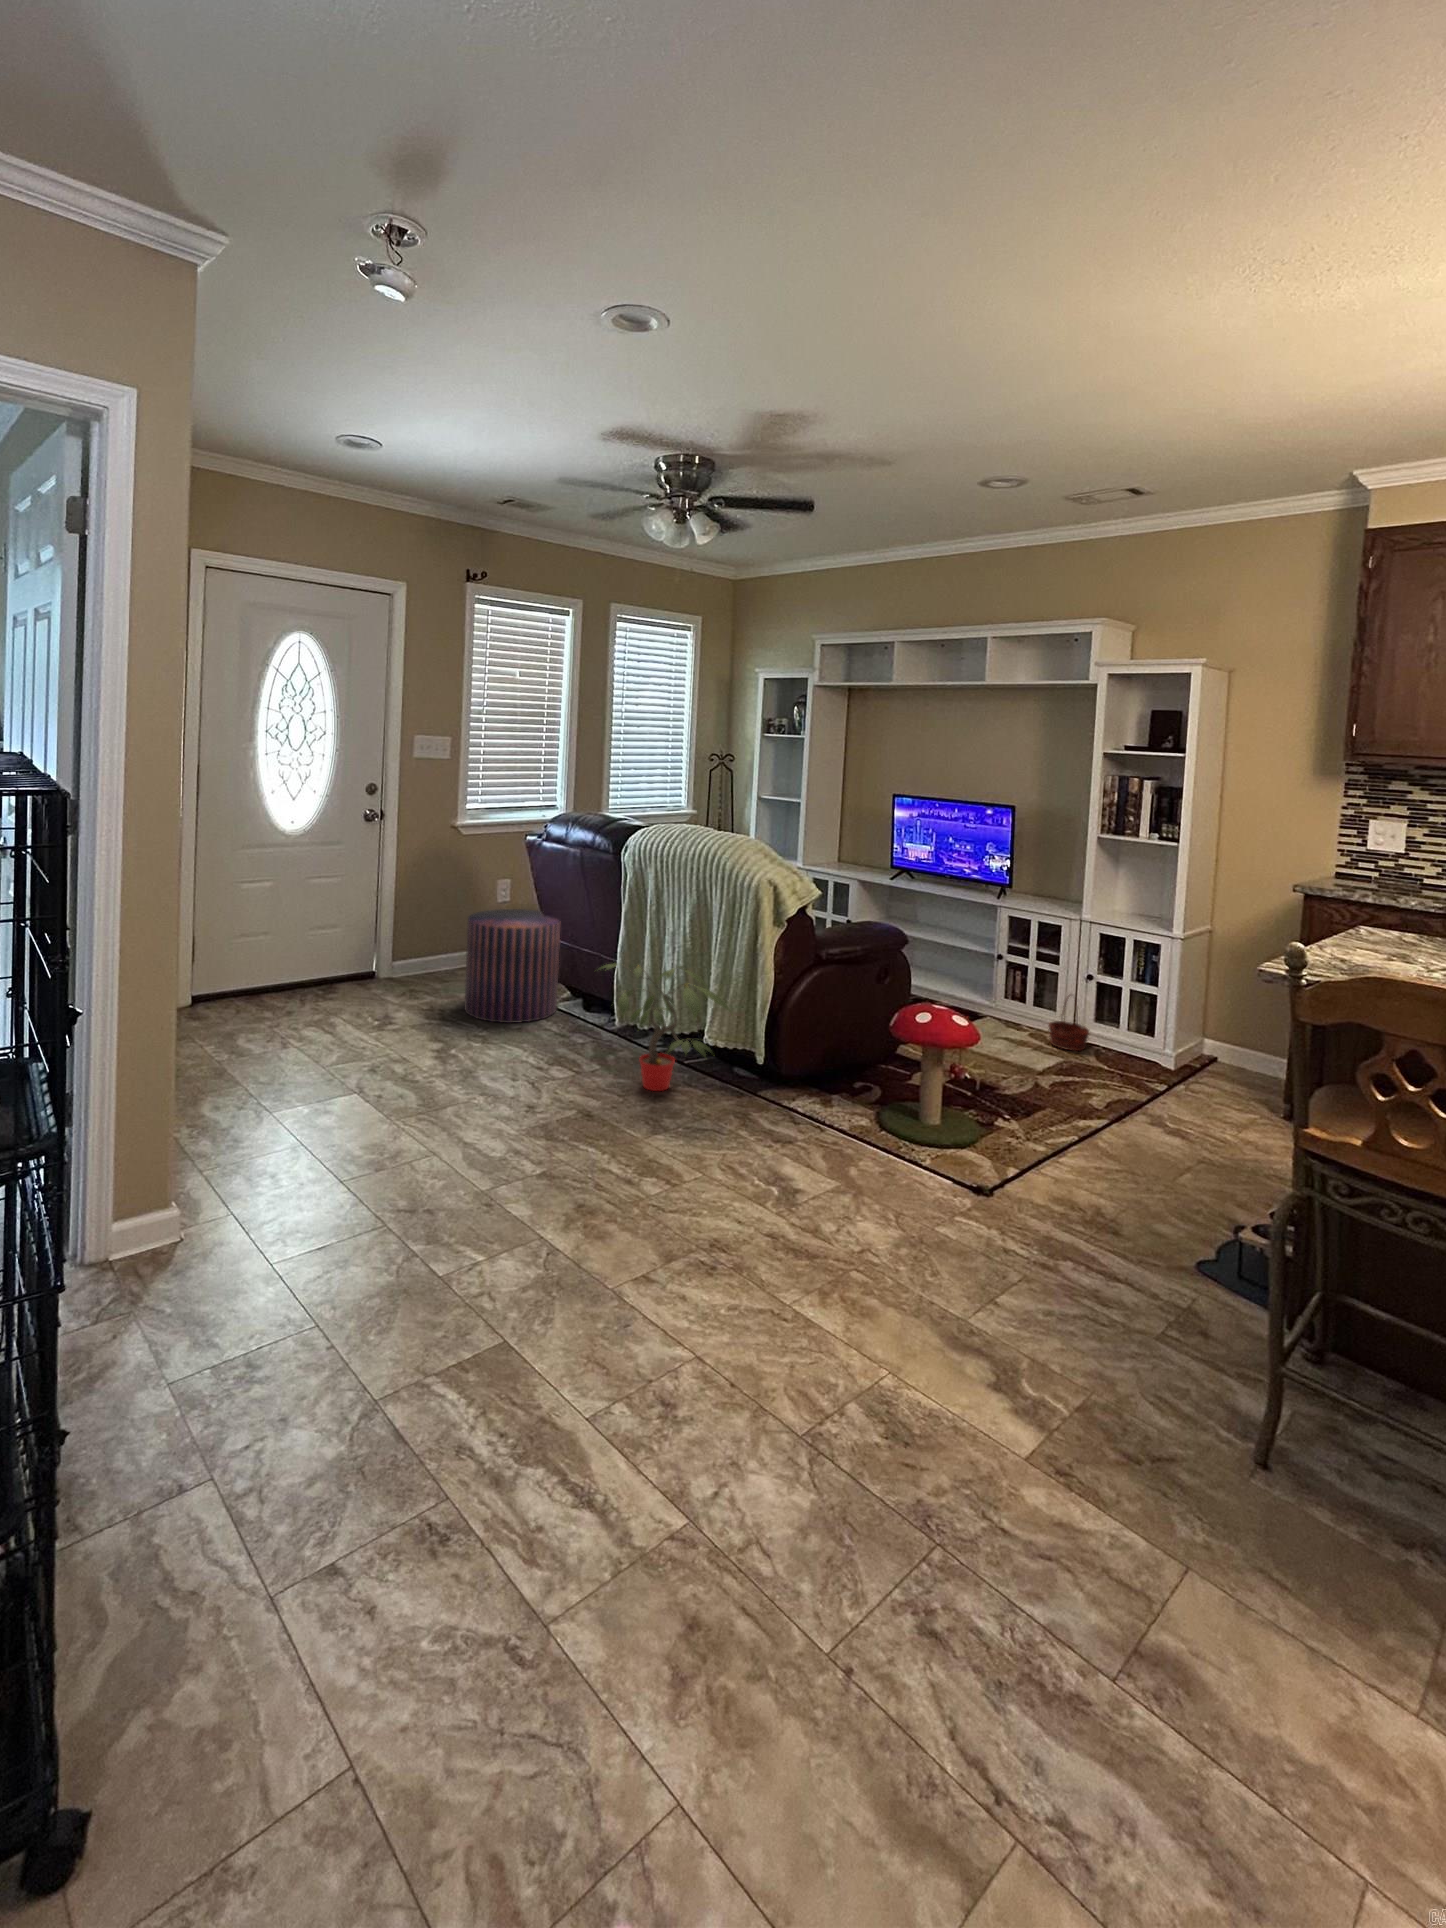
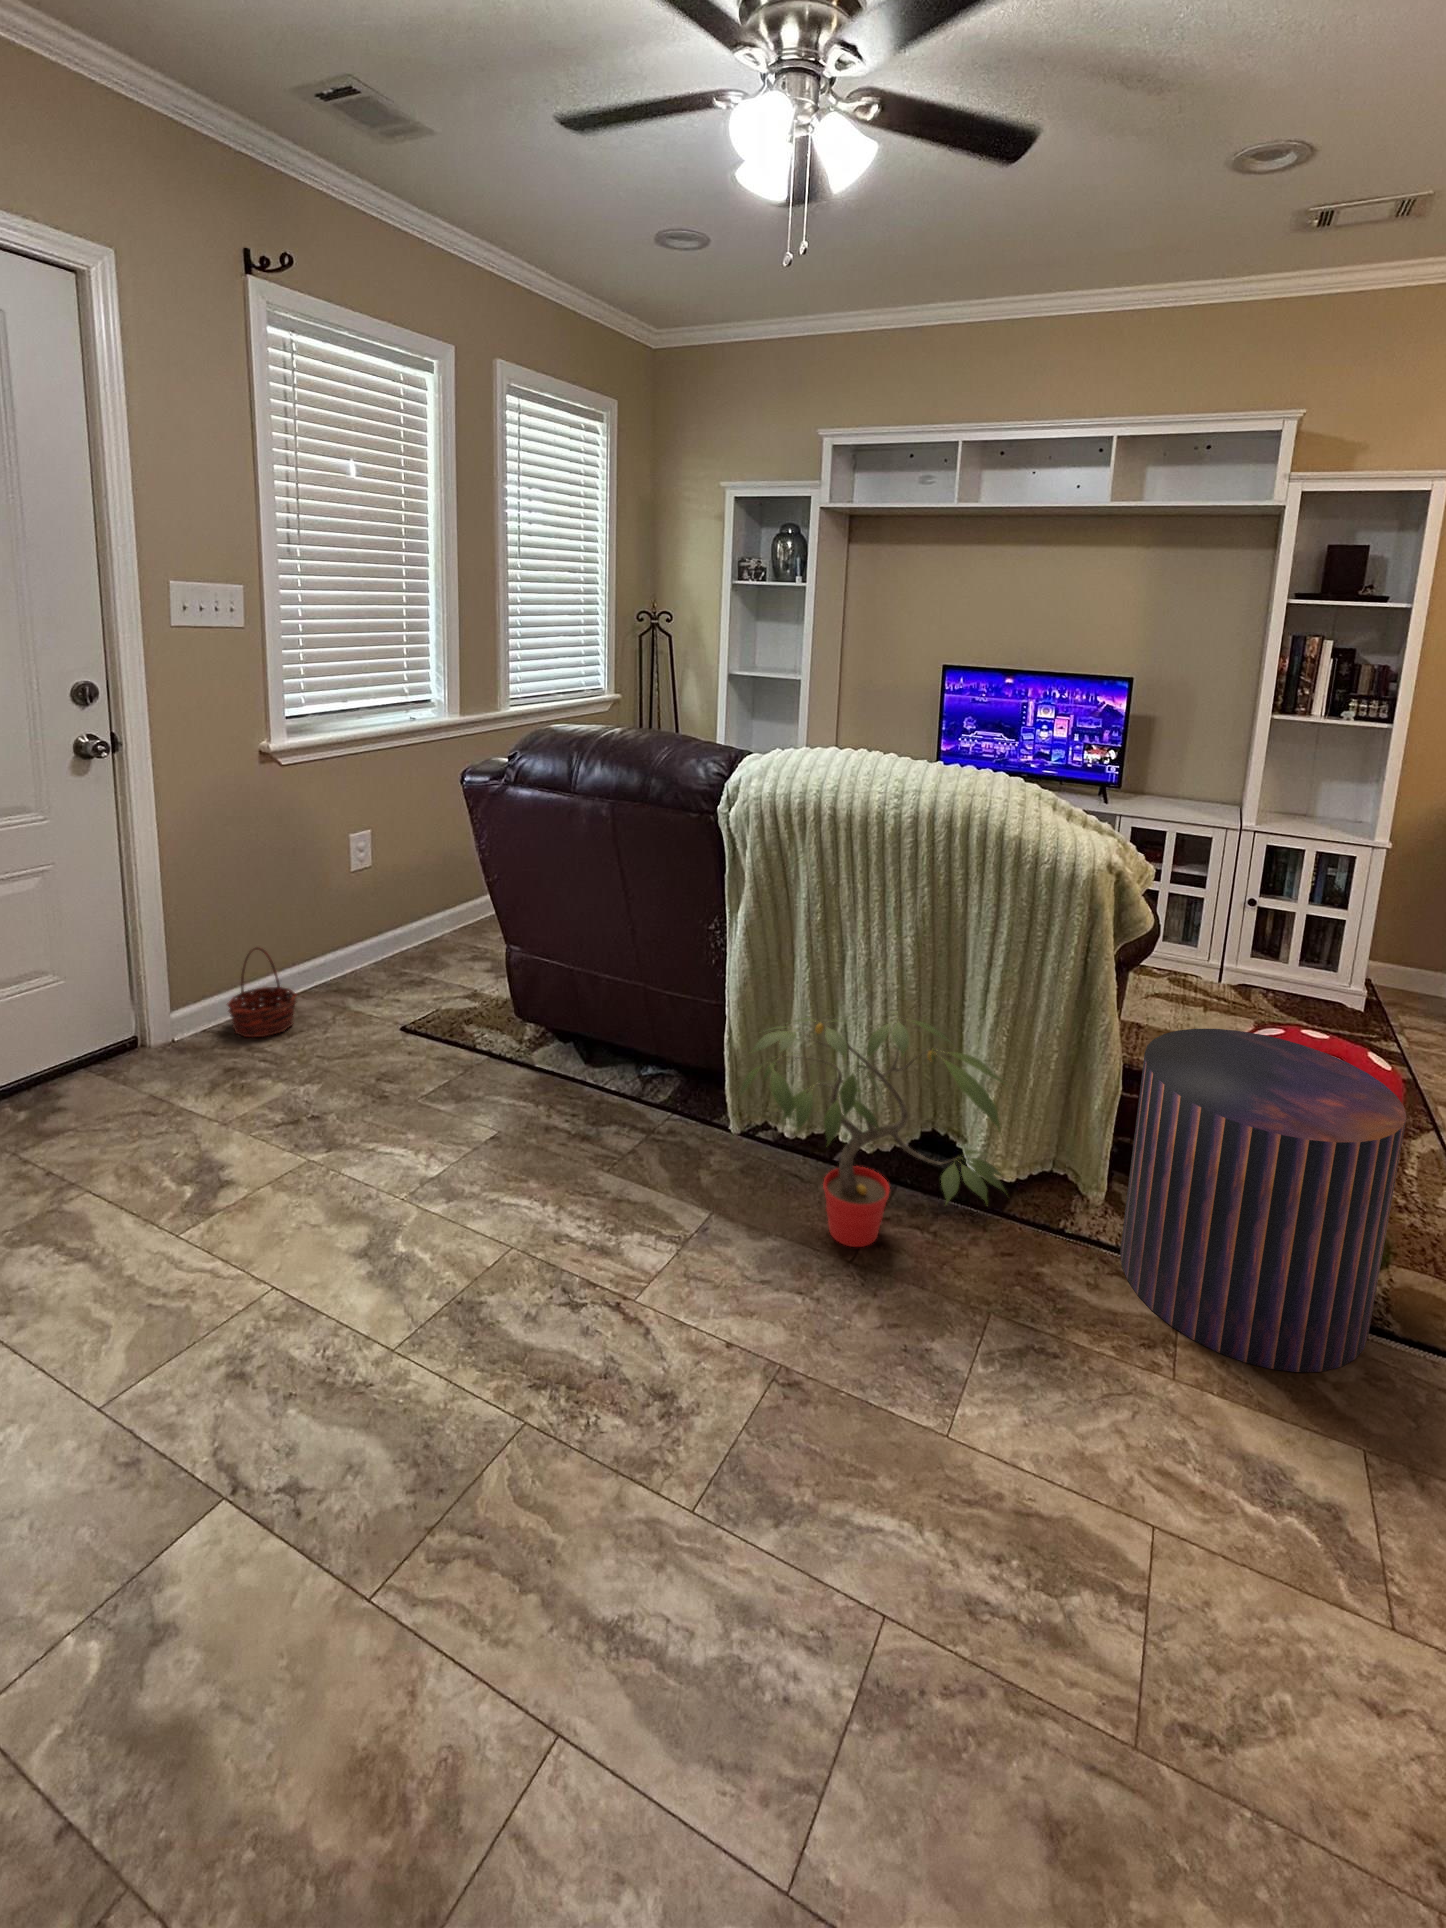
pouf: present [465,909,561,1023] -> present [1120,1029,1407,1372]
basket: present [1048,995,1089,1051] -> present [227,947,297,1037]

